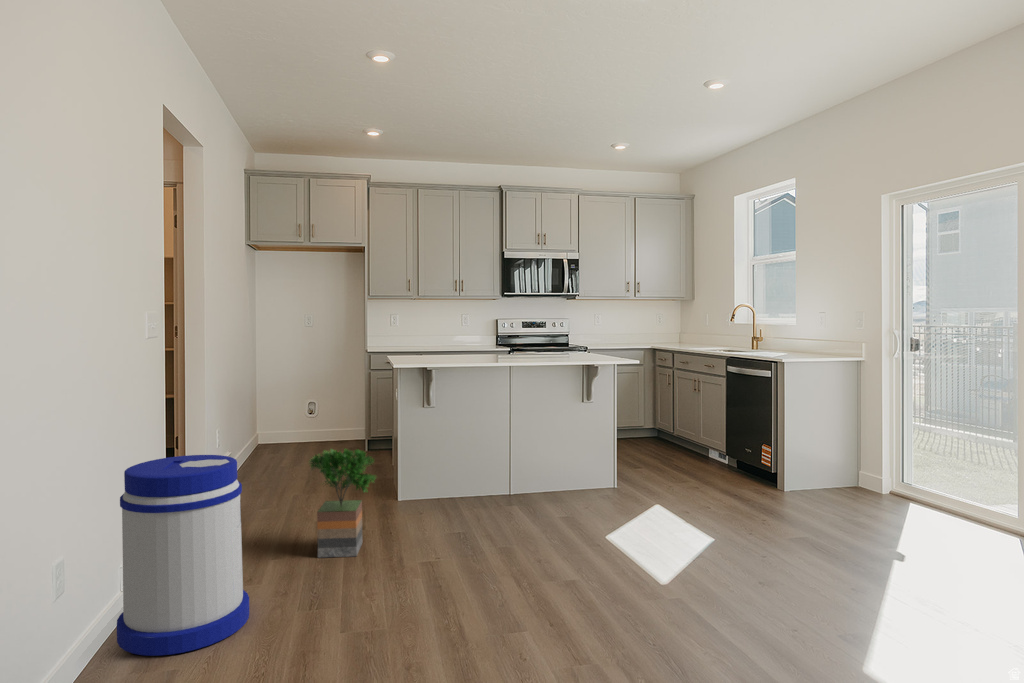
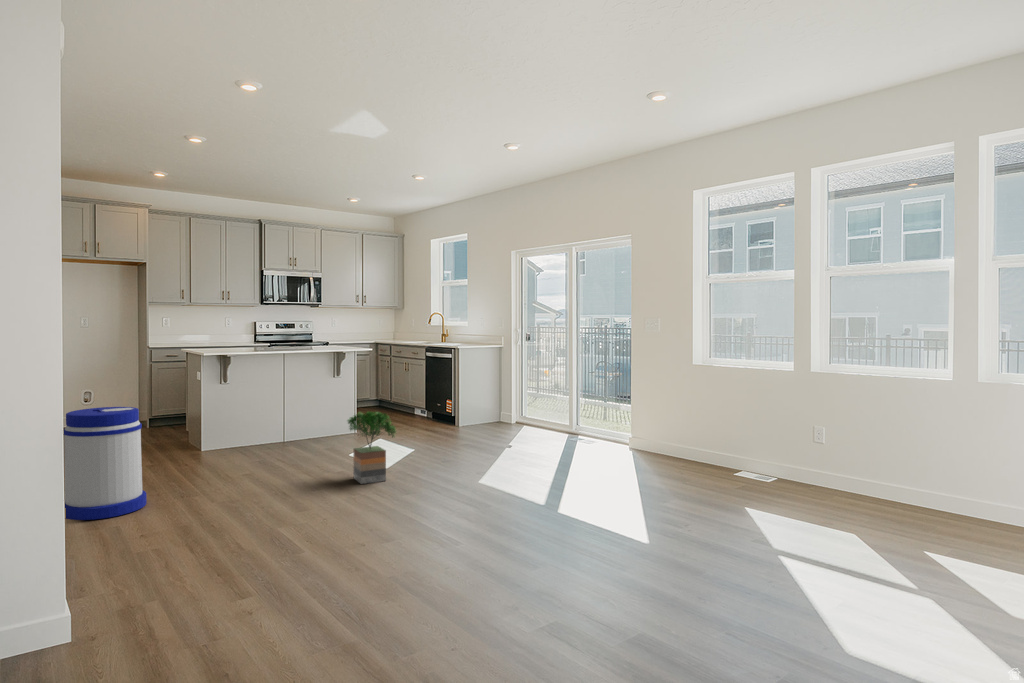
potted tree: present [310,449,375,558] -> present [348,412,396,484]

